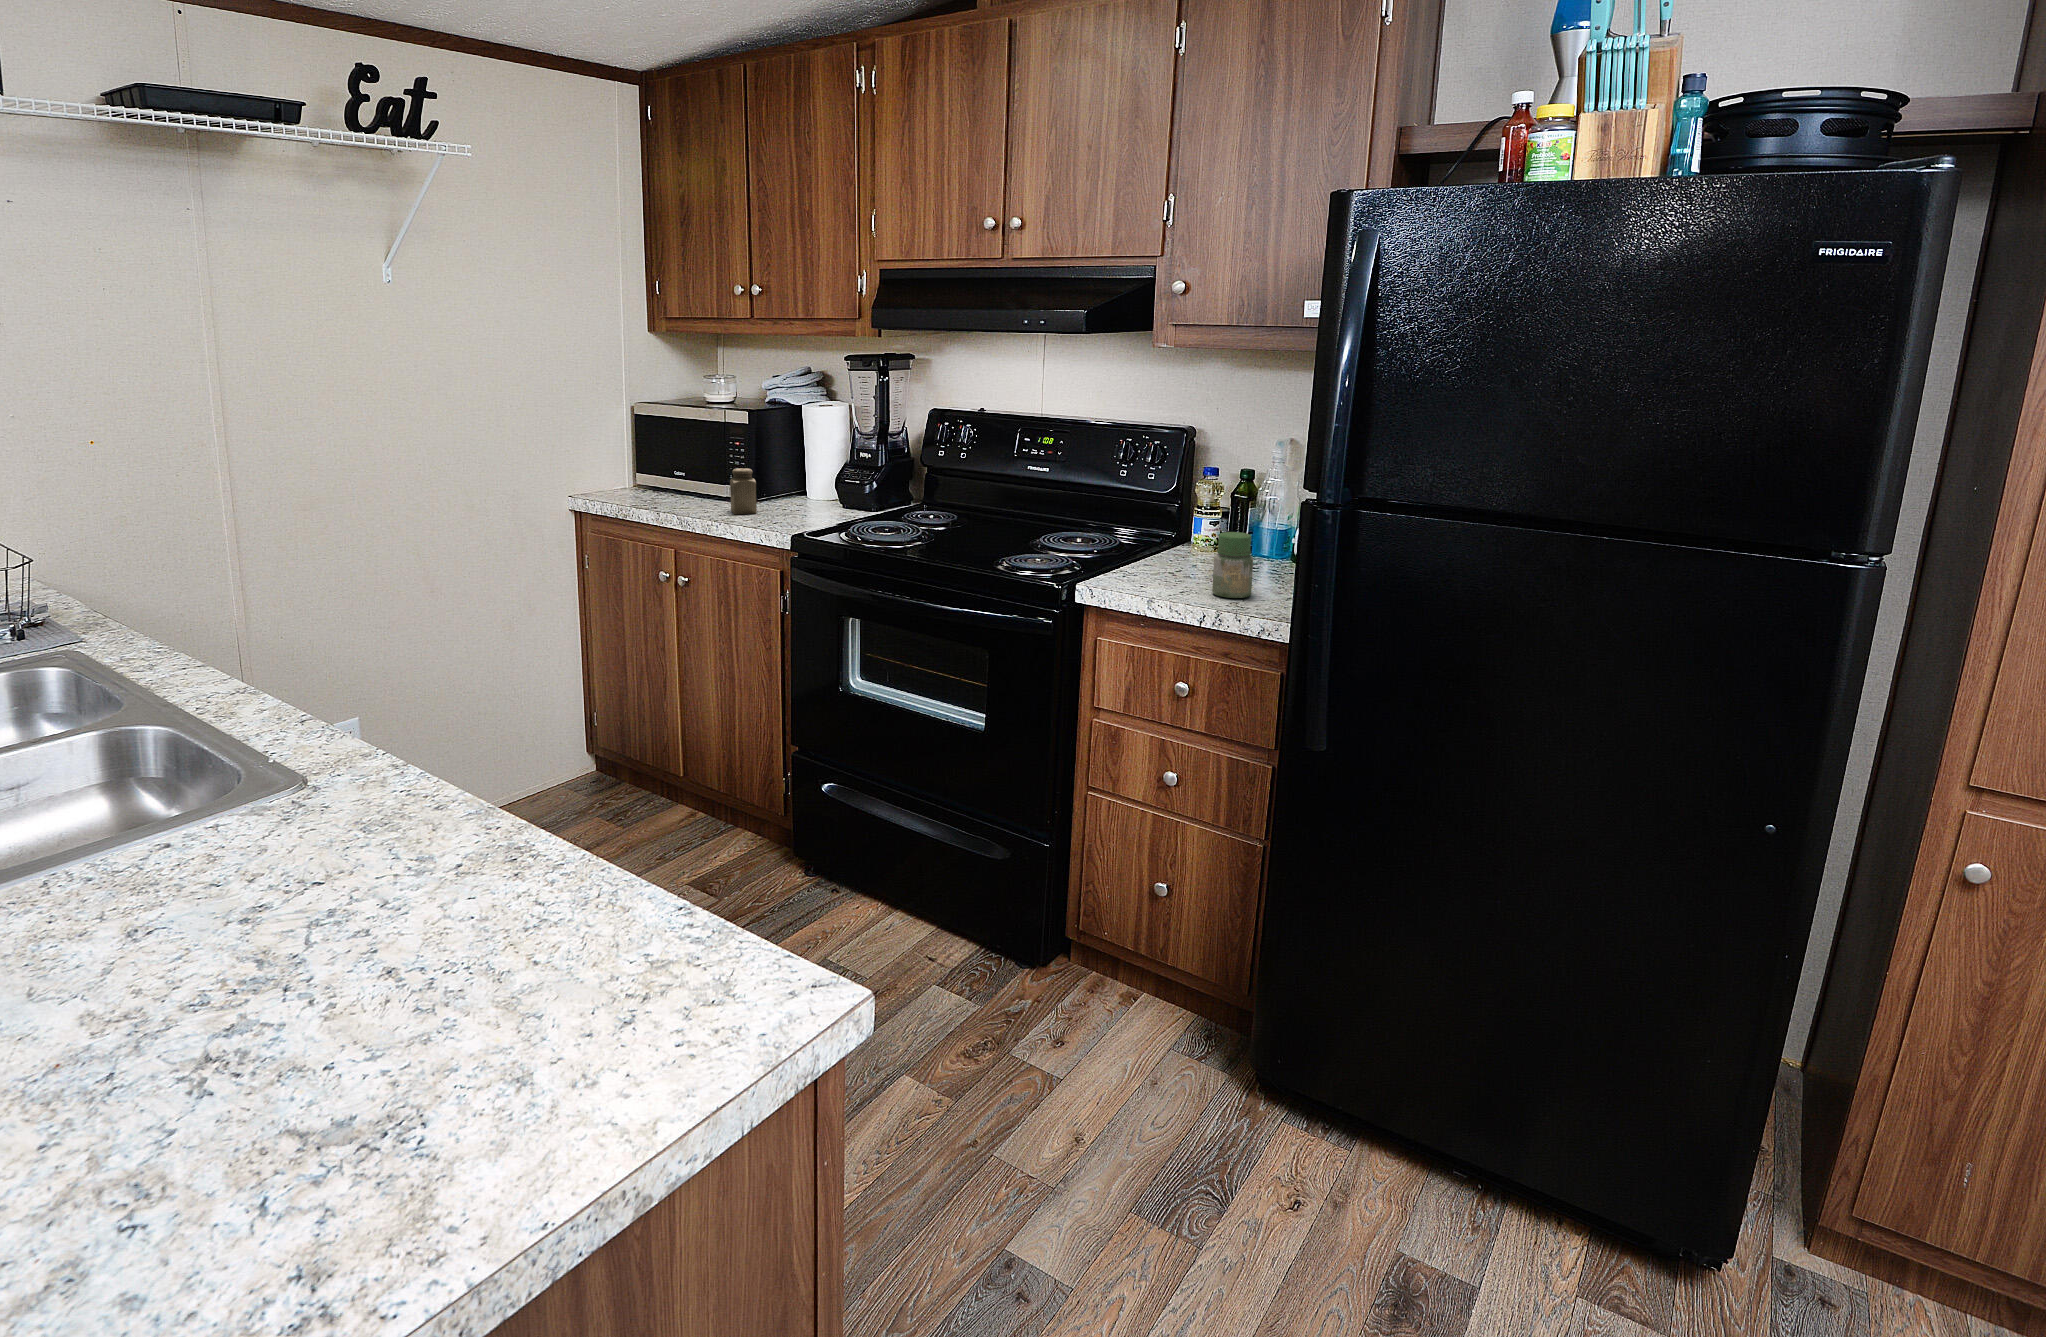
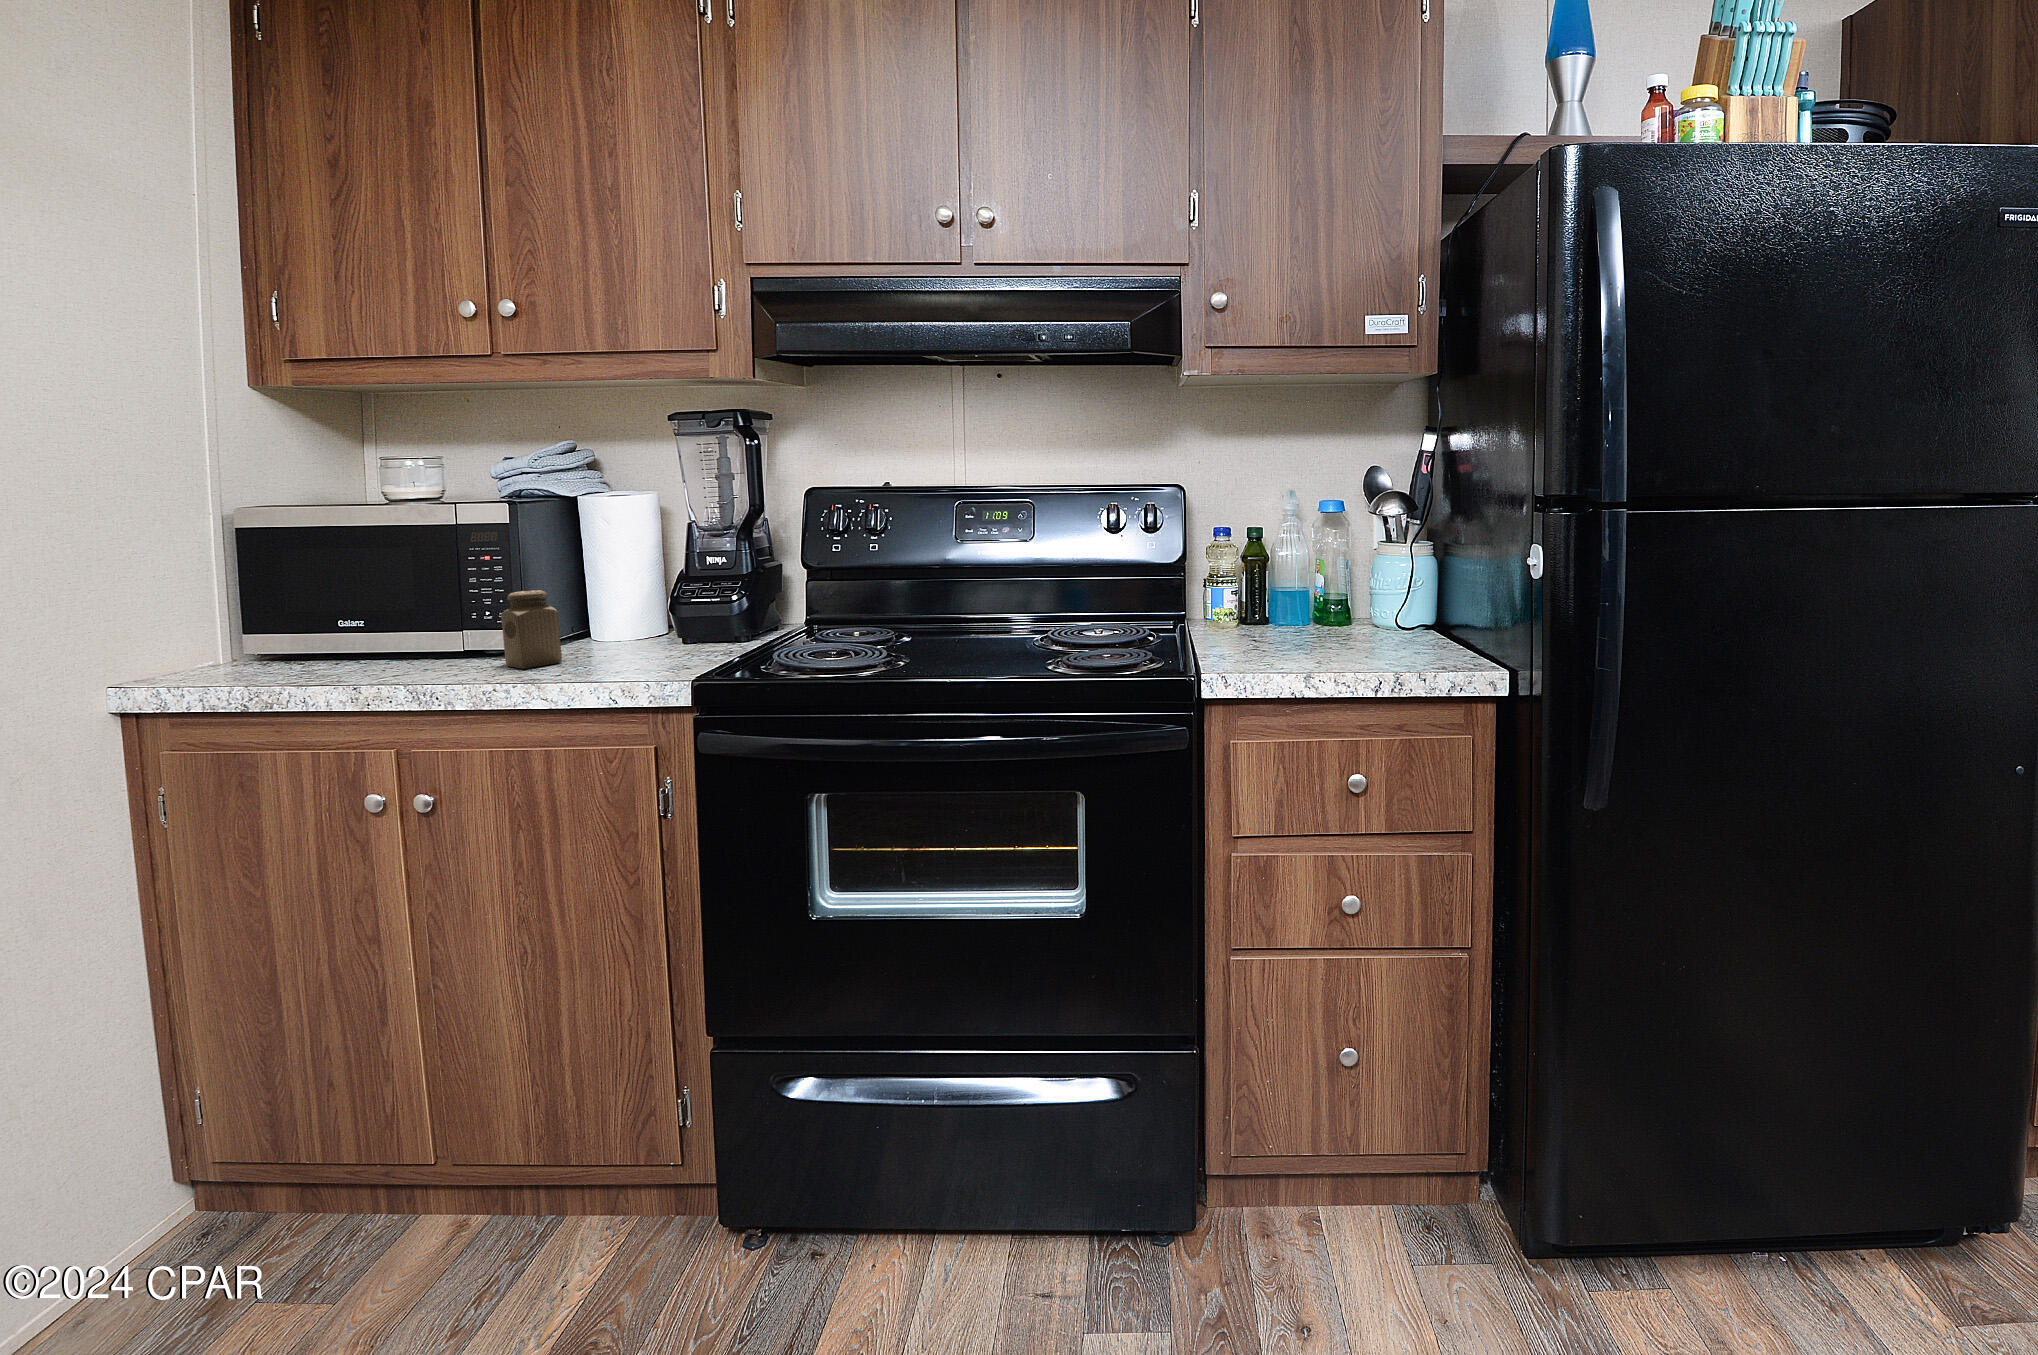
jar: present [1212,532,1253,598] -> none [1353,577,1399,657]

